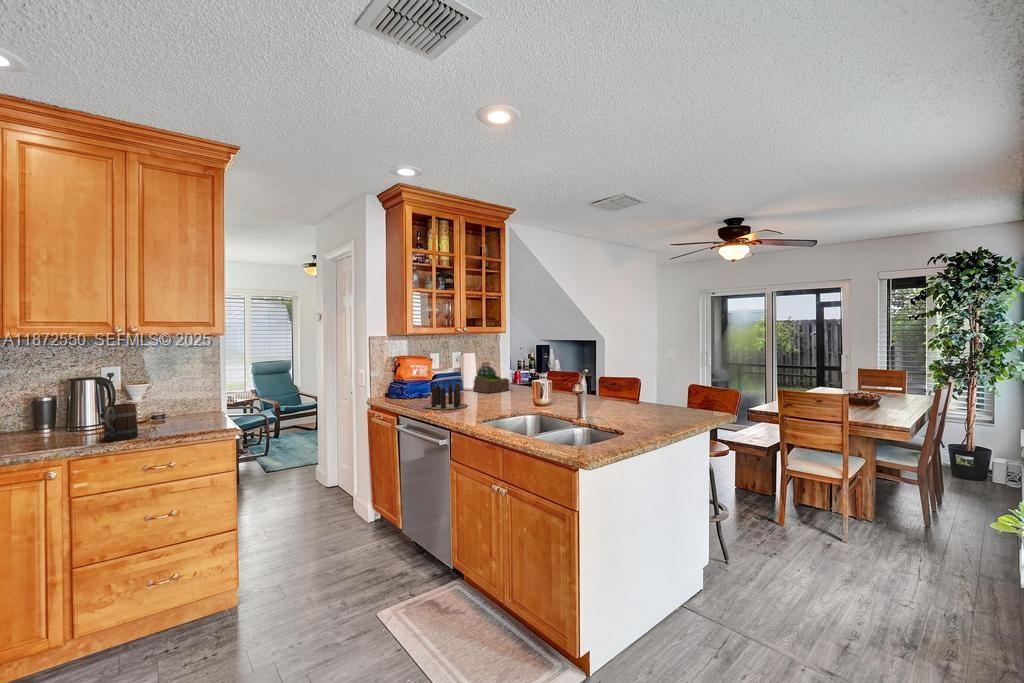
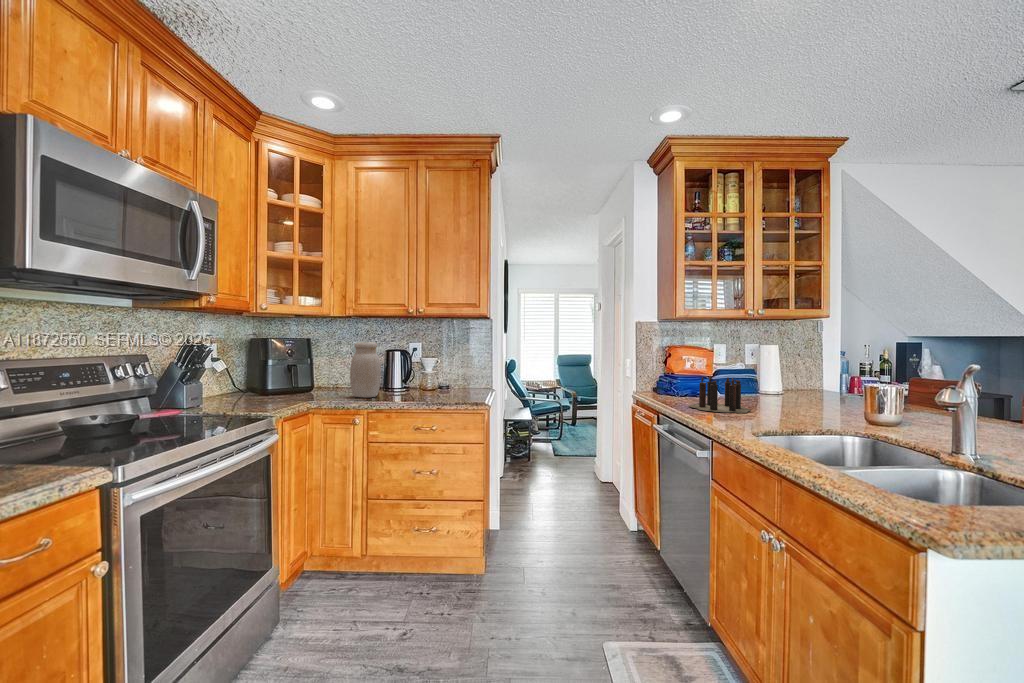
succulent plant: present [473,362,510,393] -> none [772,357,832,399]
jar: none [23,373,75,445] -> present [350,342,381,398]
mug: present [104,404,138,441] -> none [390,371,416,401]

